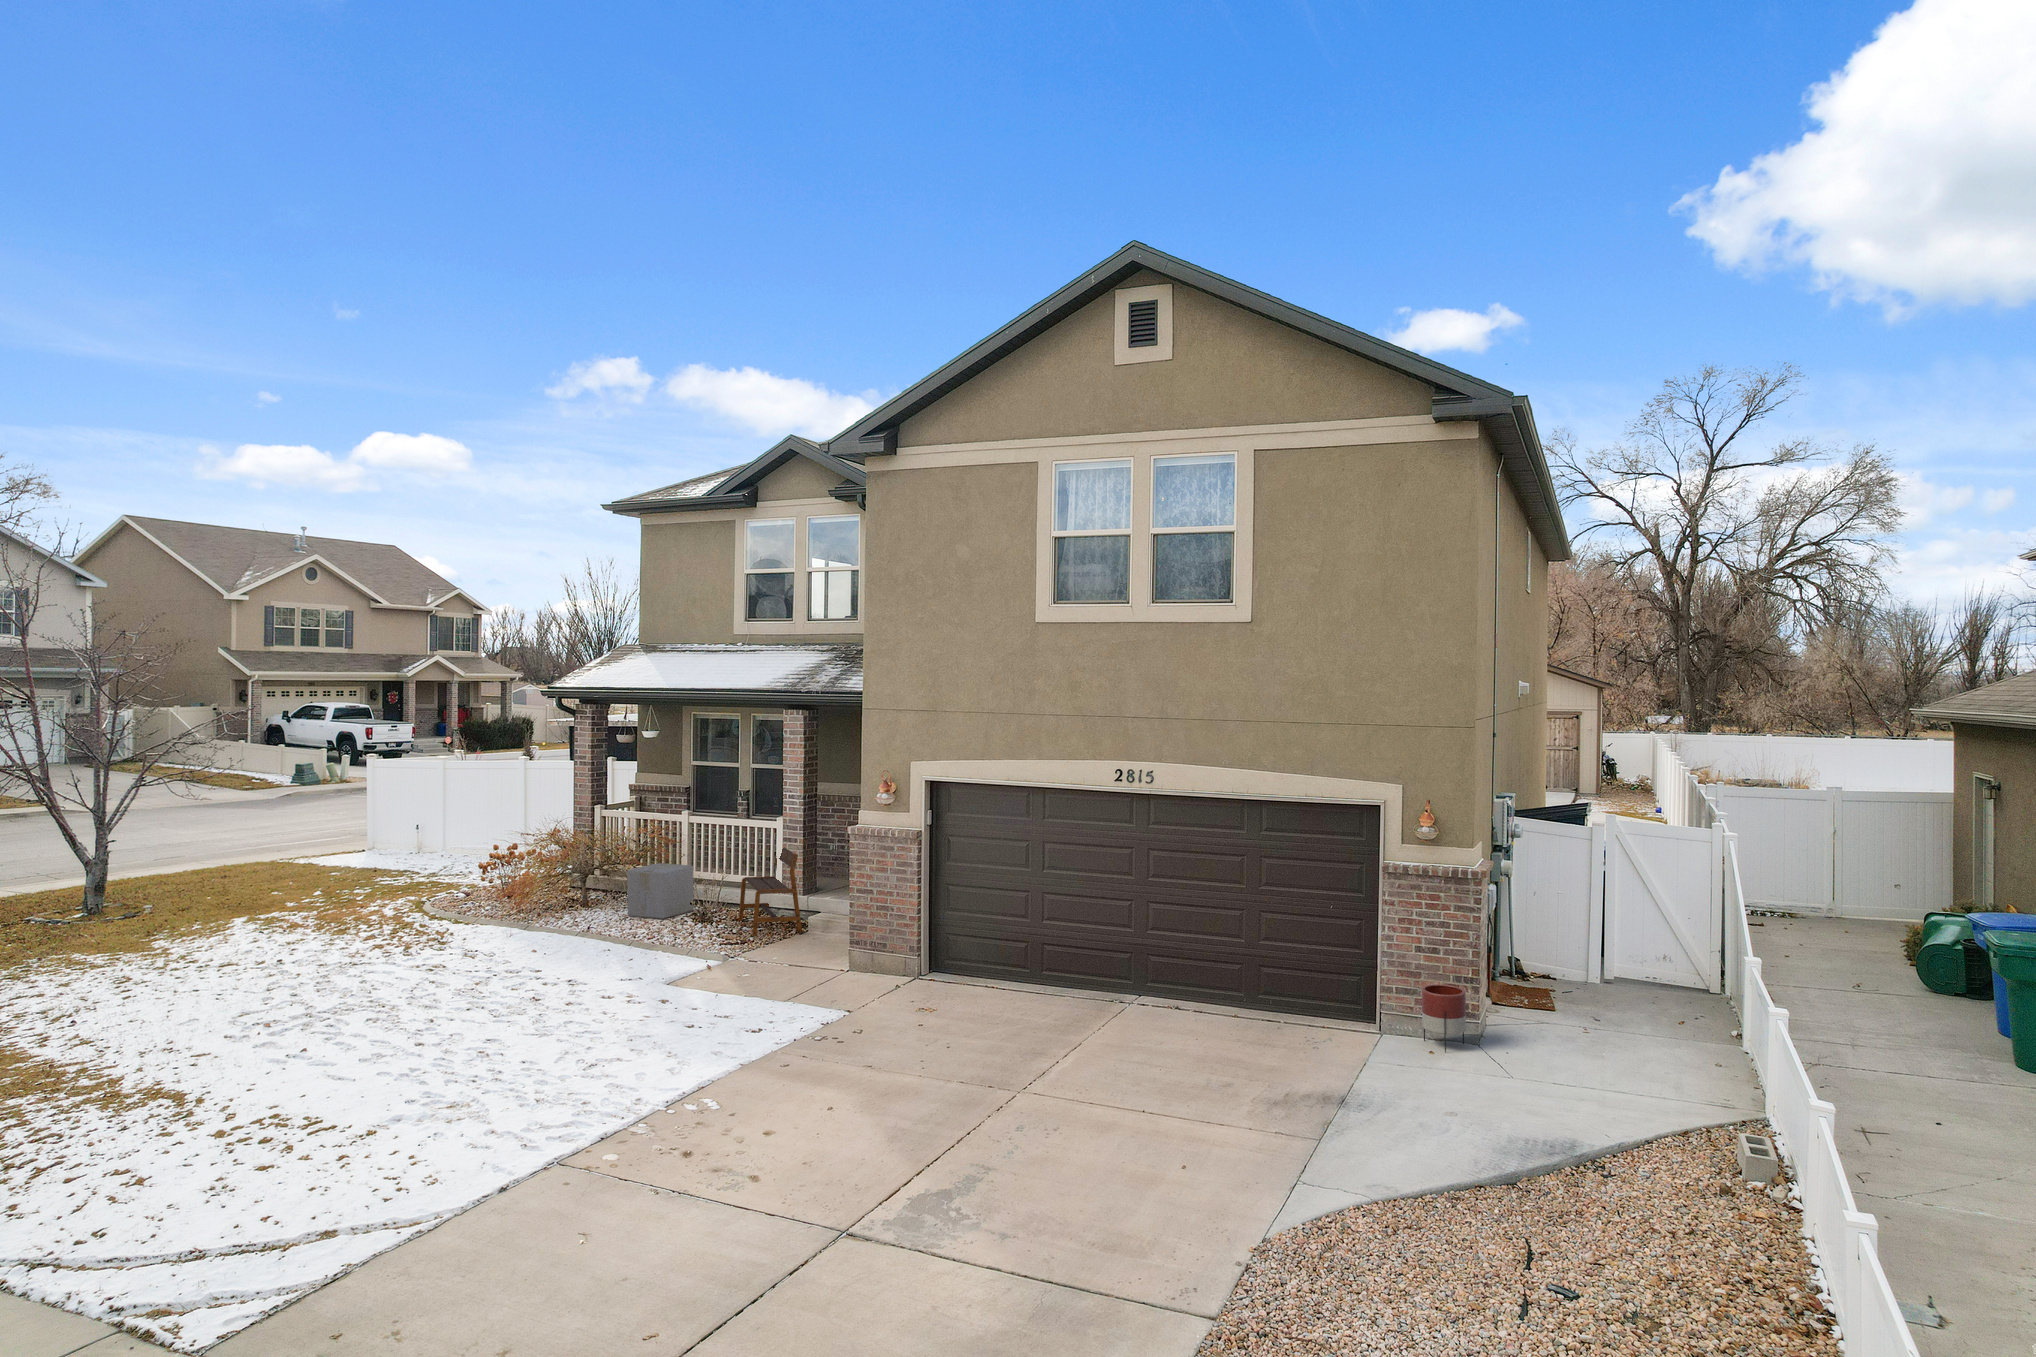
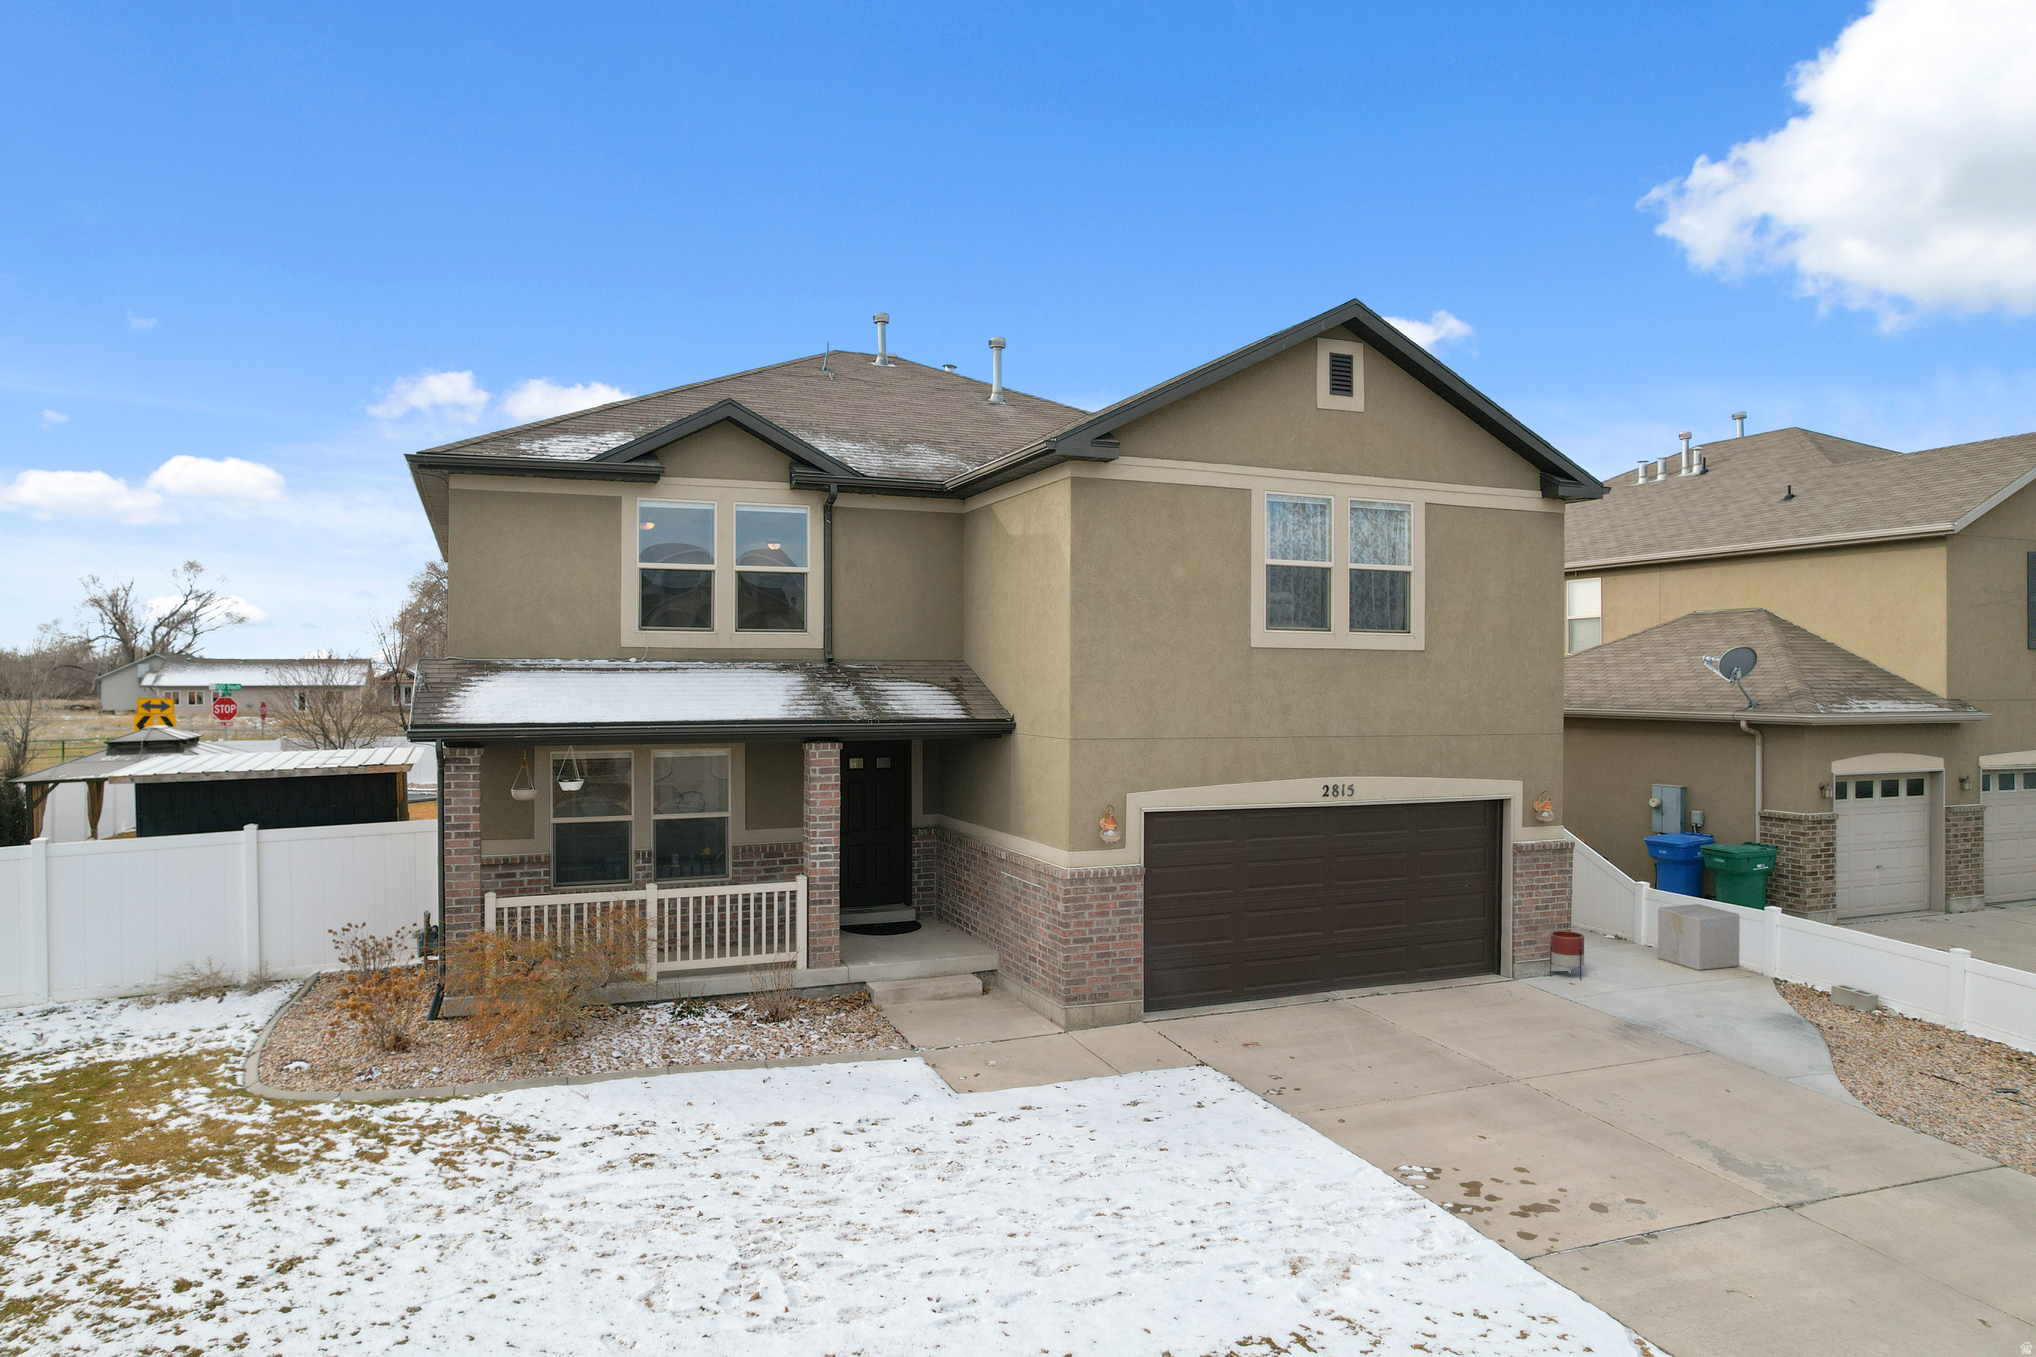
bench: present [739,847,802,936] -> none [759,911,875,1026]
cardboard box: present [627,863,694,919] -> present [1658,904,1740,971]

